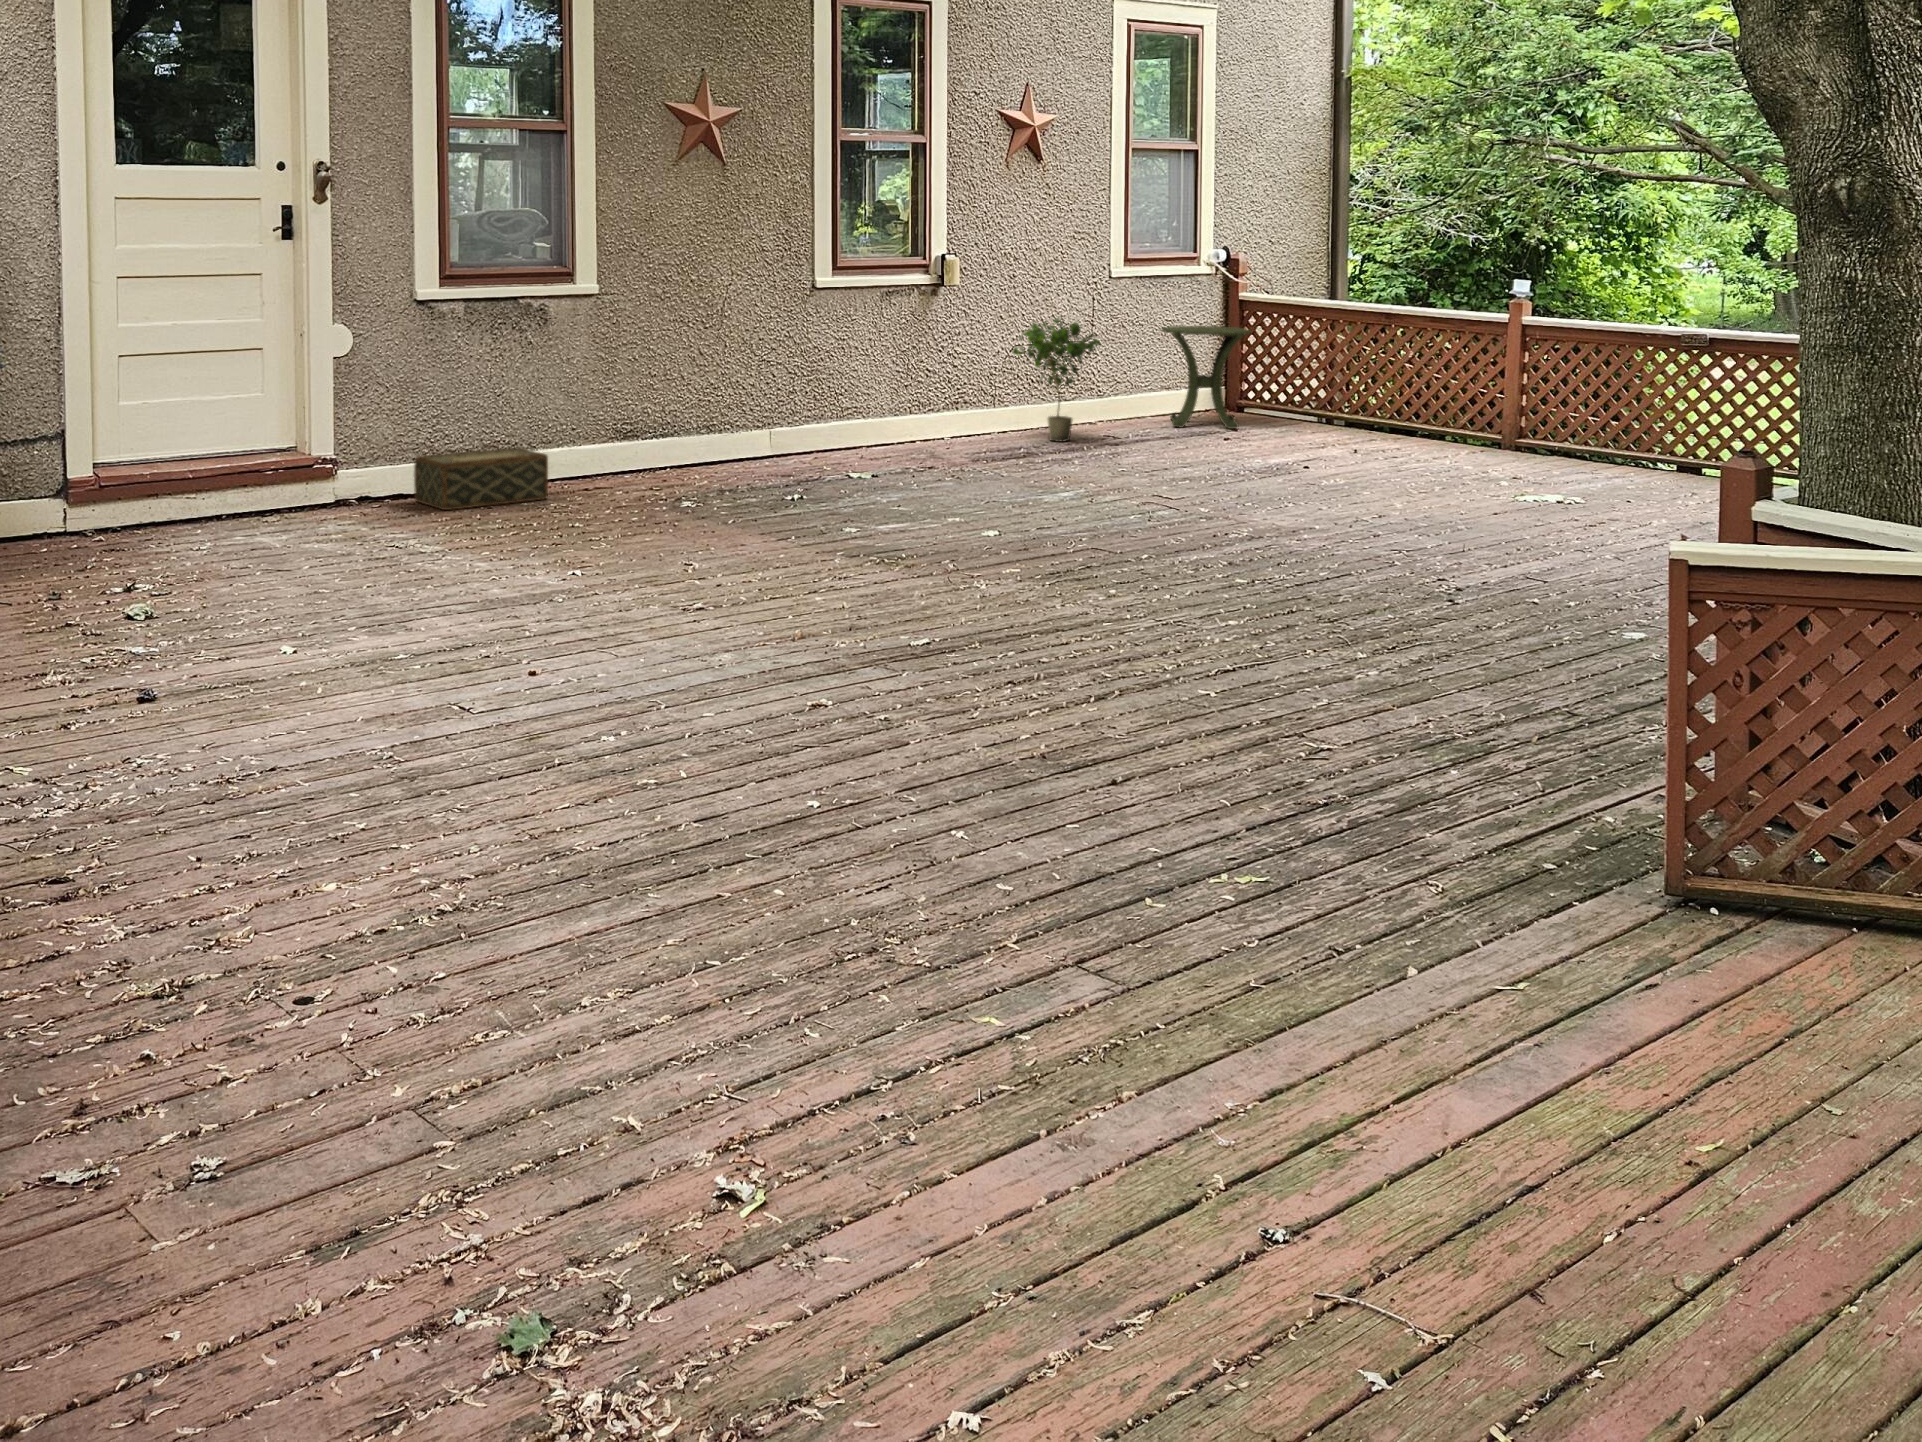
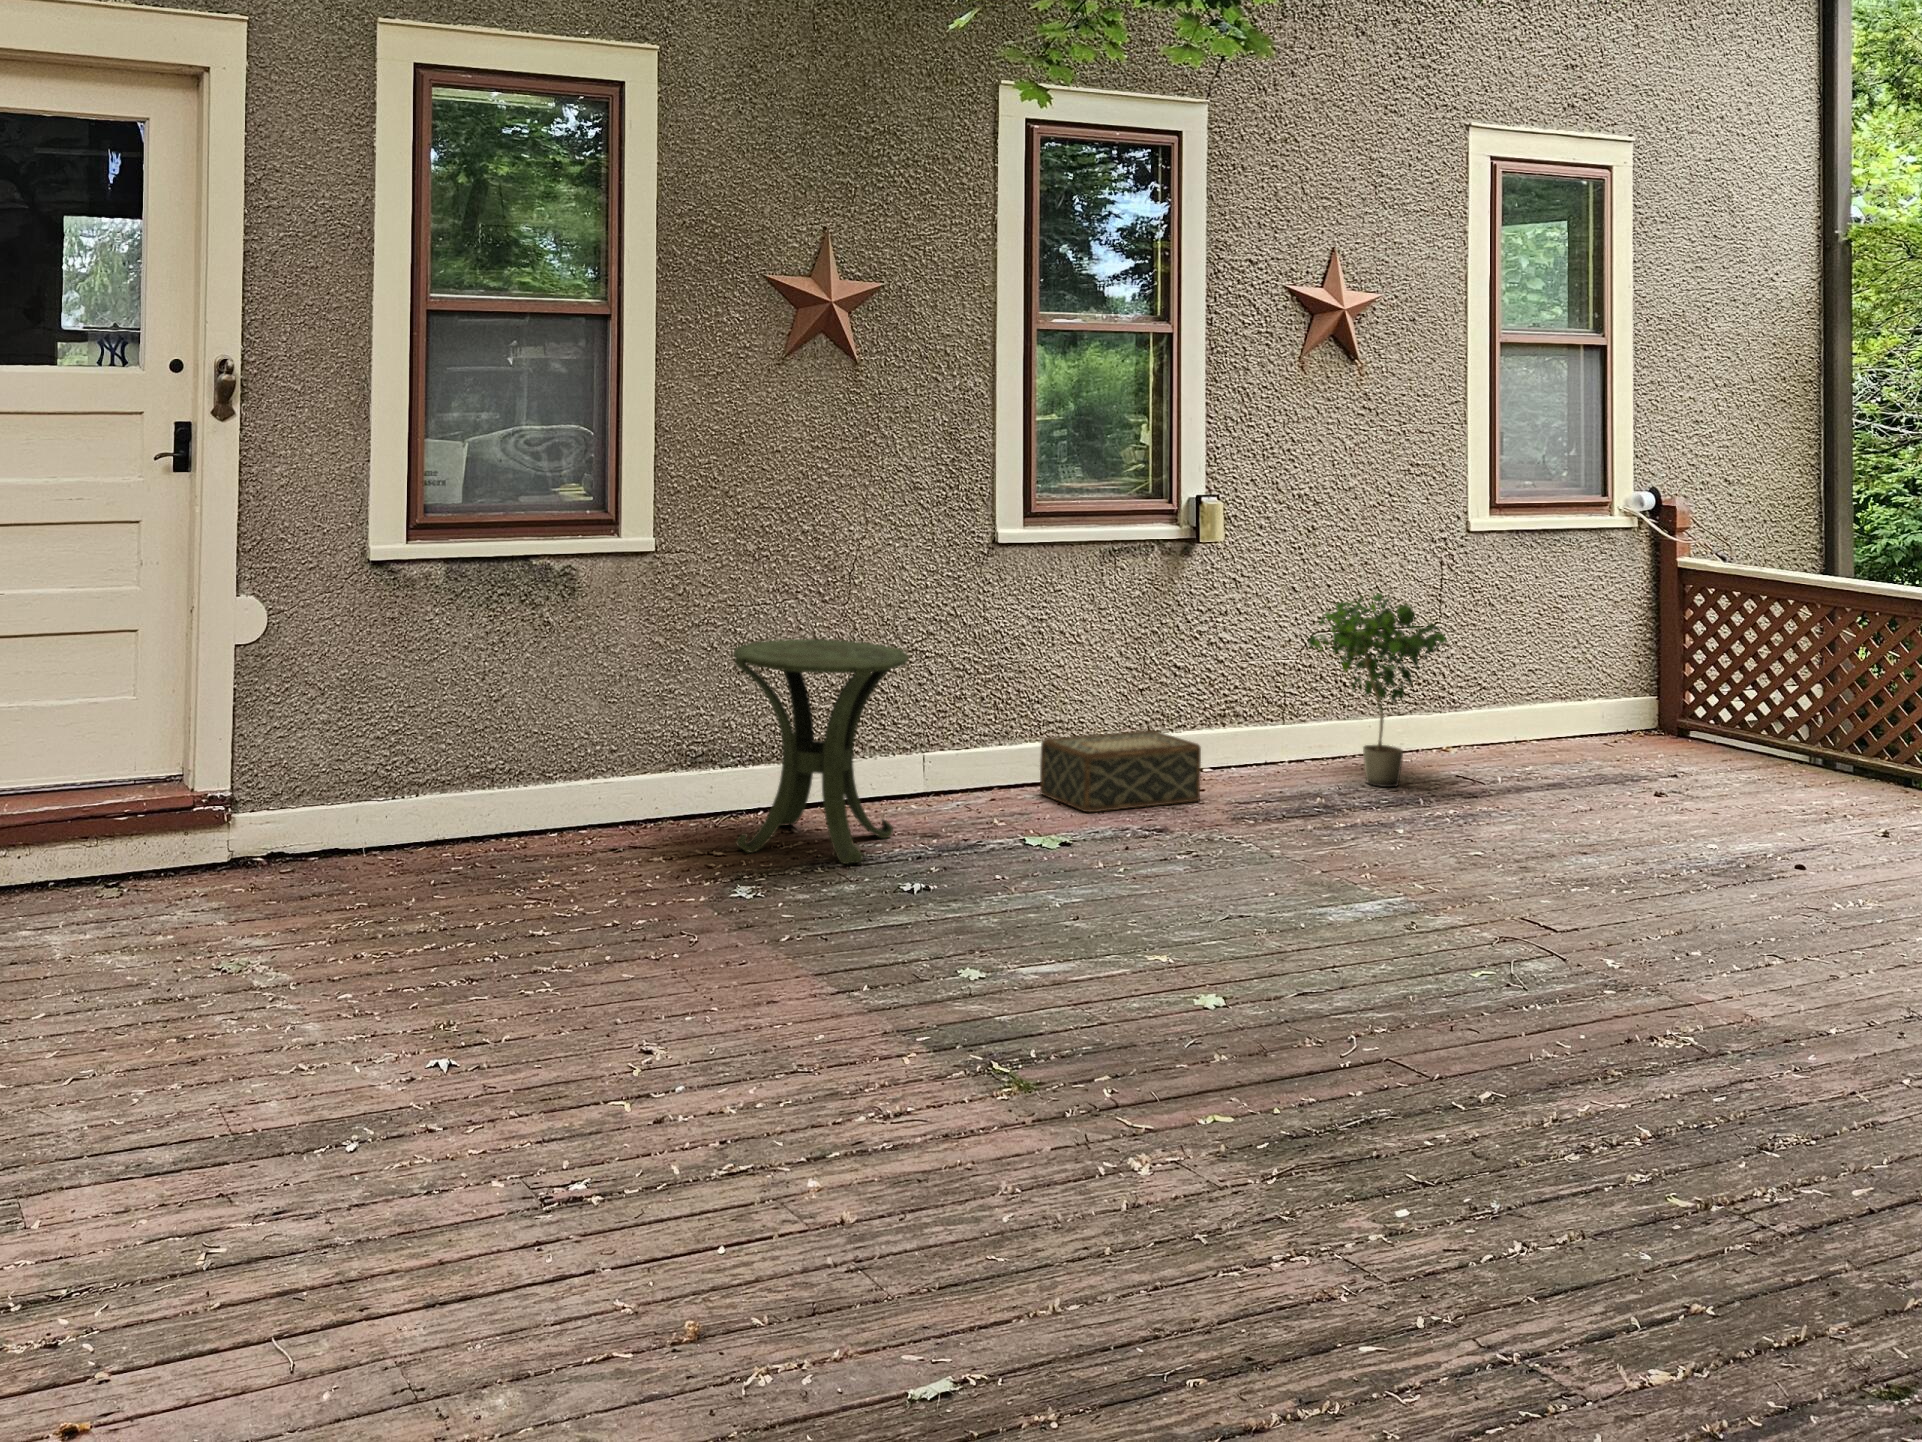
side table: present [1162,326,1251,429] -> present [734,639,908,864]
woven basket: present [414,447,548,510] -> present [1040,730,1201,812]

